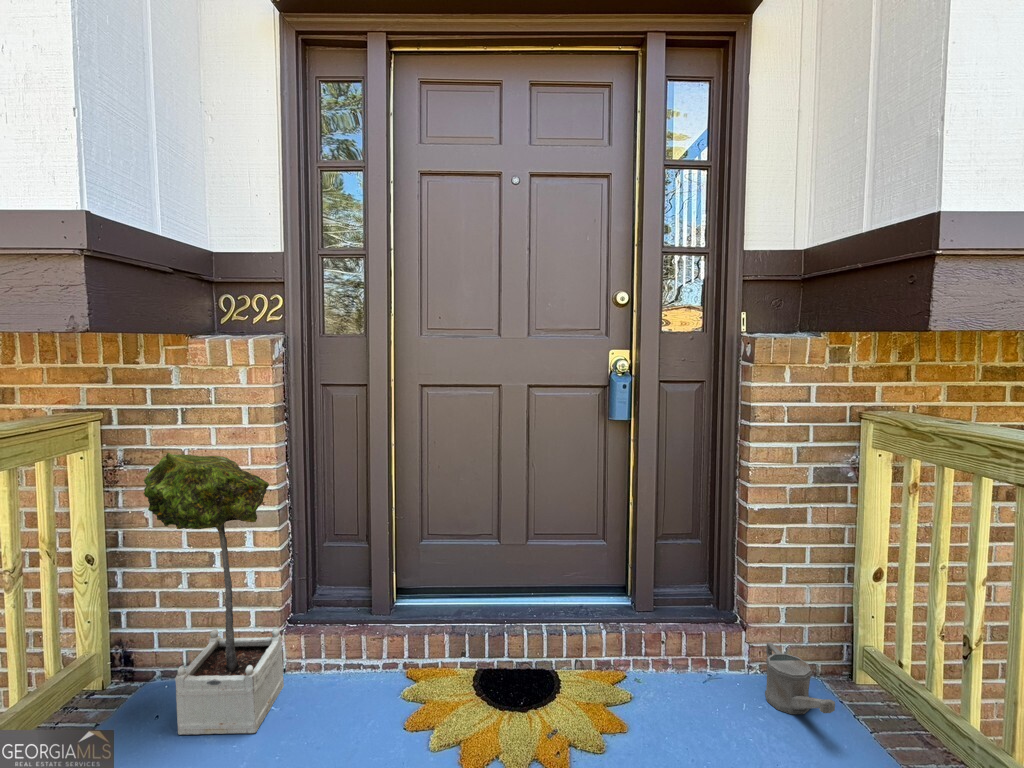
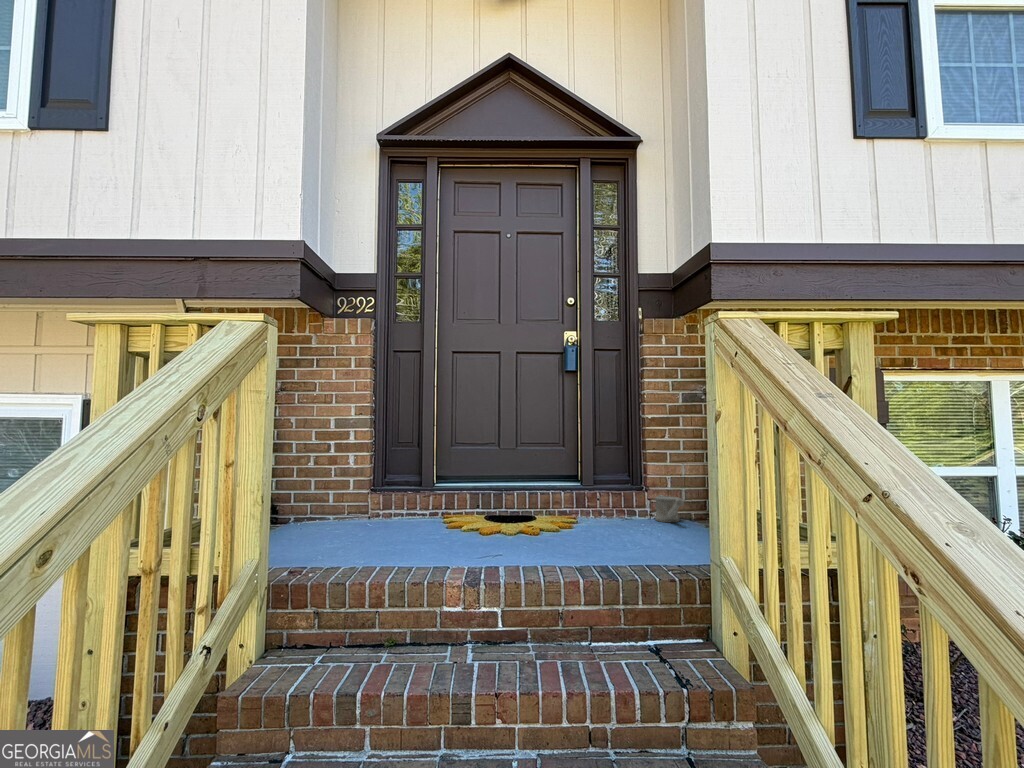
potted tree: present [144,453,284,735] -> none [307,369,374,527]

